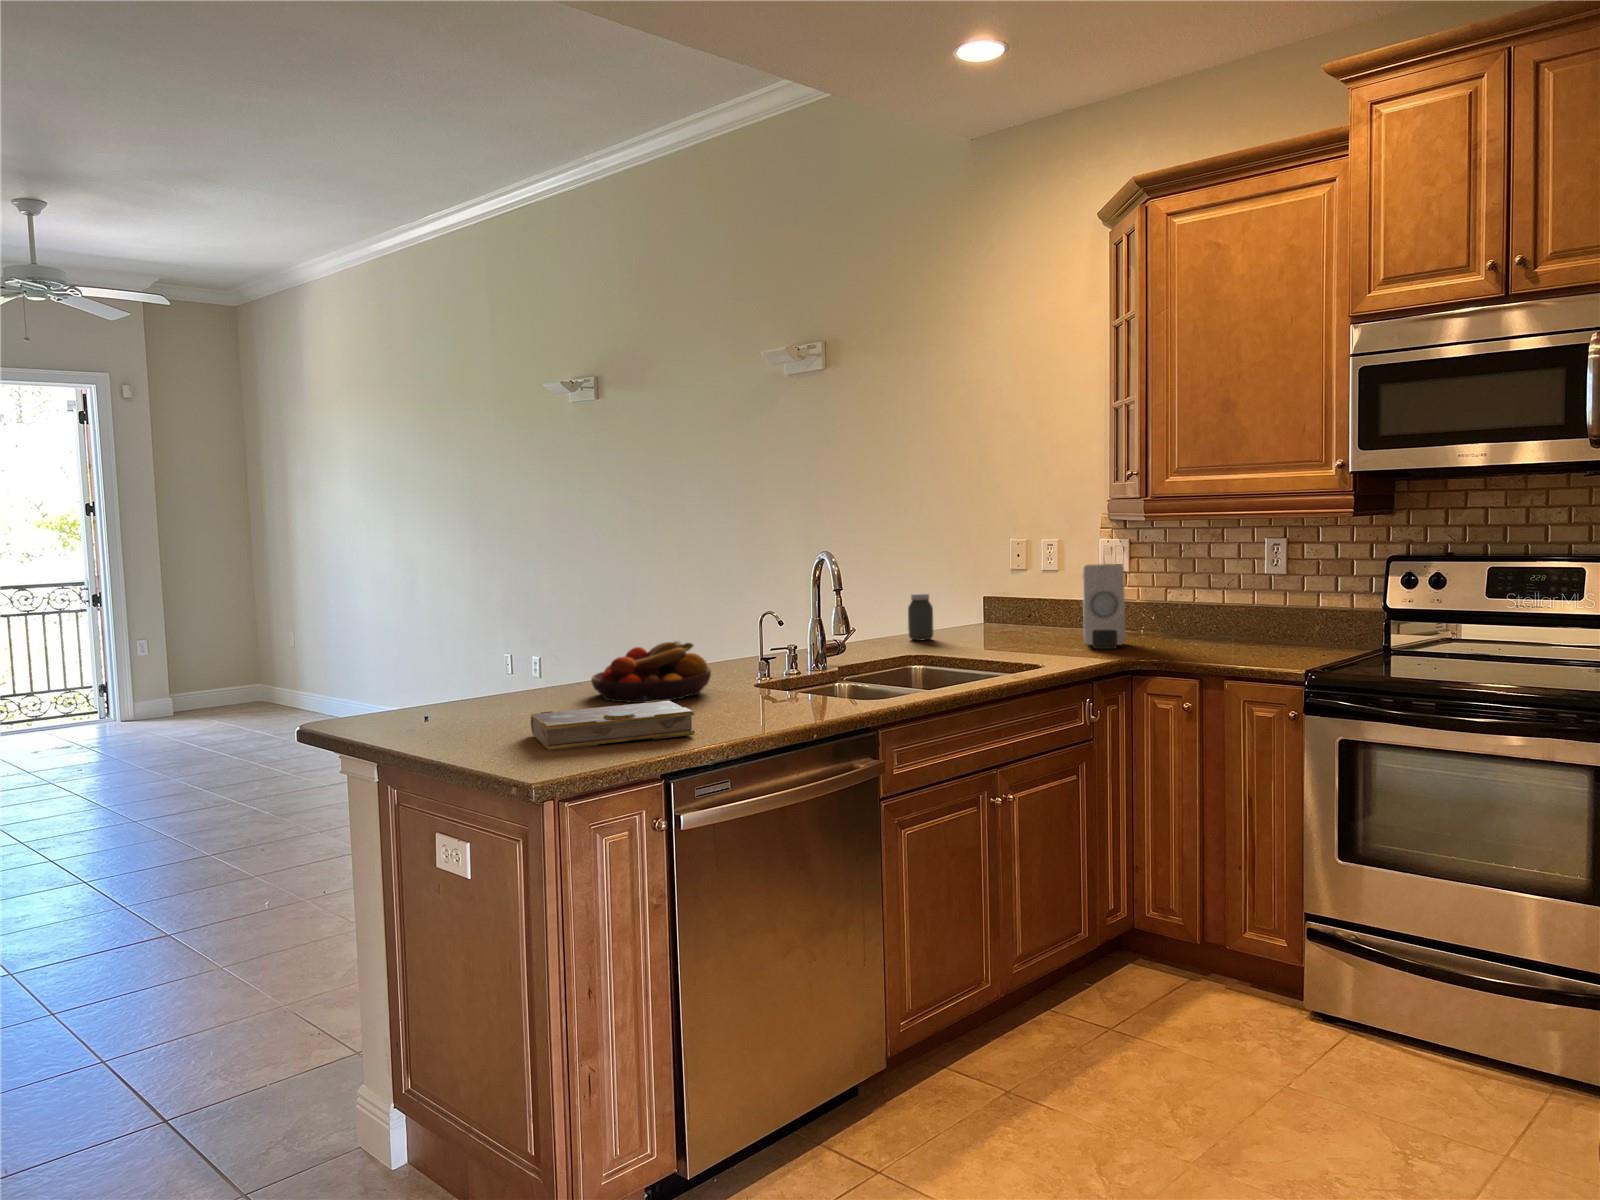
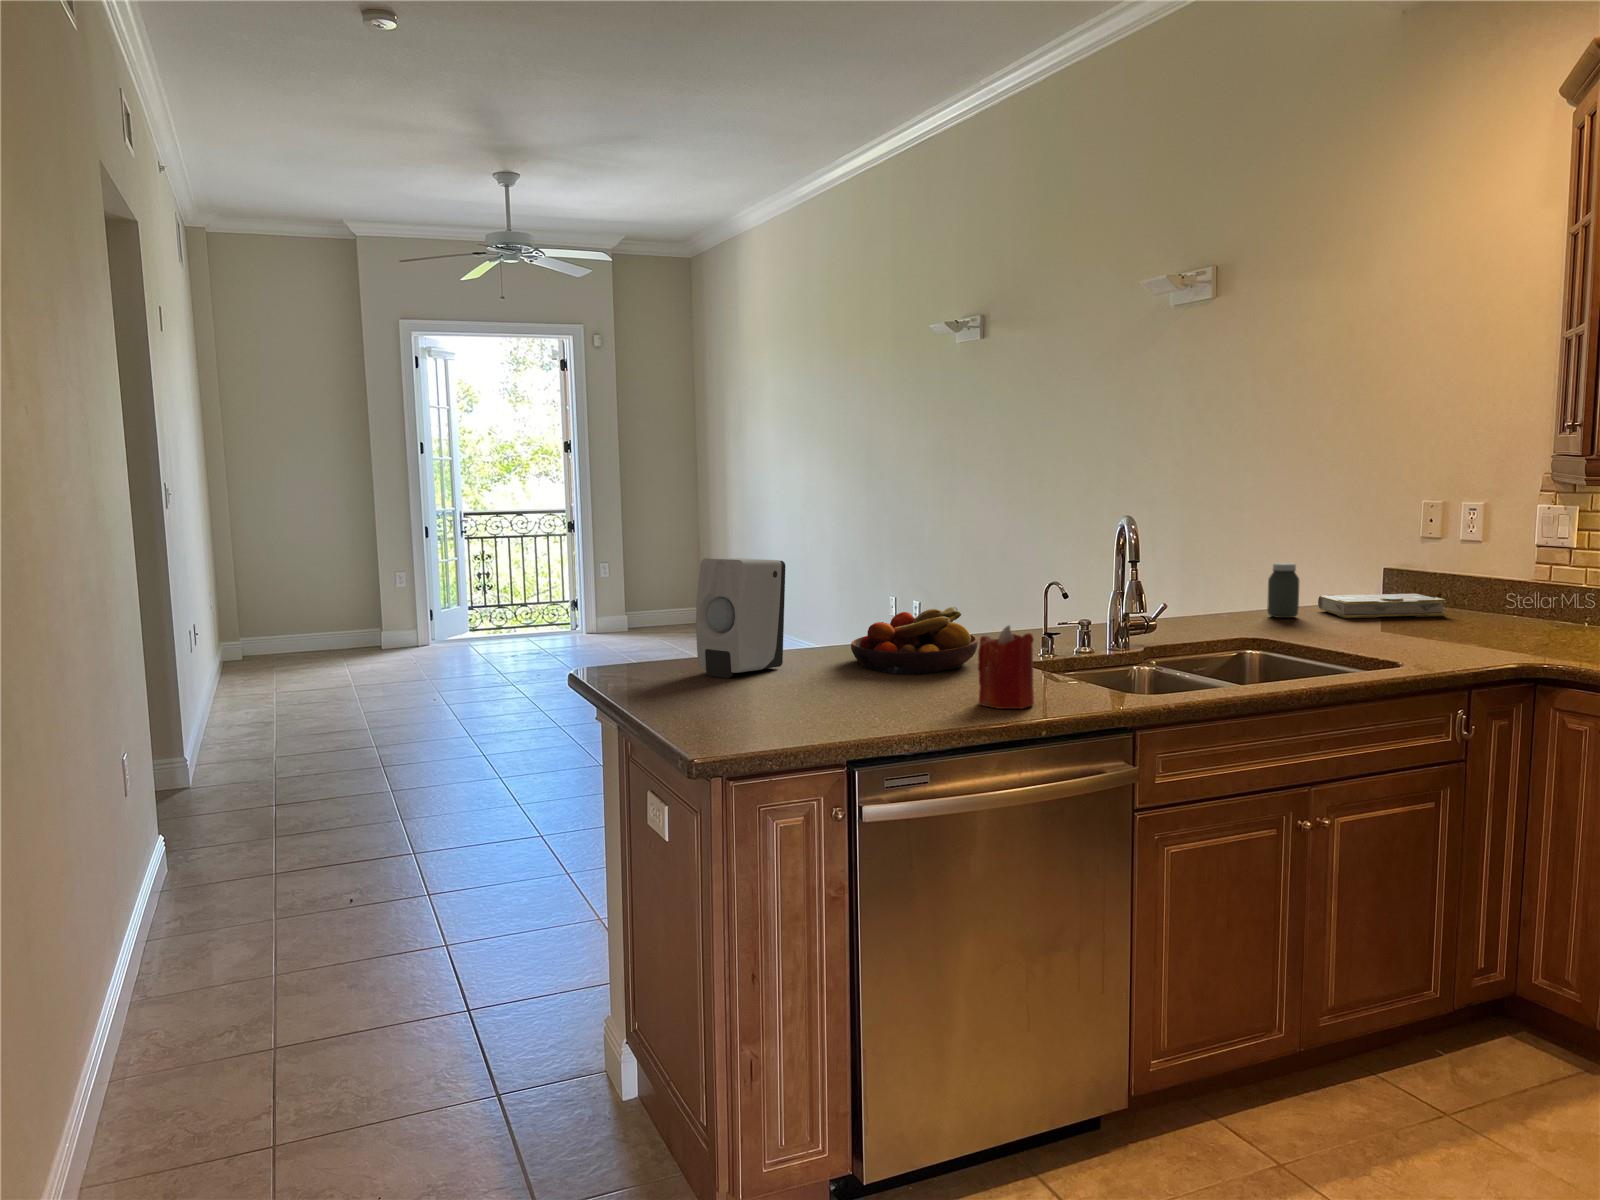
soap dispenser: present [1083,564,1125,649] -> present [696,558,785,678]
candle: none [745,646,795,721] -> present [978,626,1034,709]
book: present [531,701,695,751] -> present [1318,593,1446,618]

